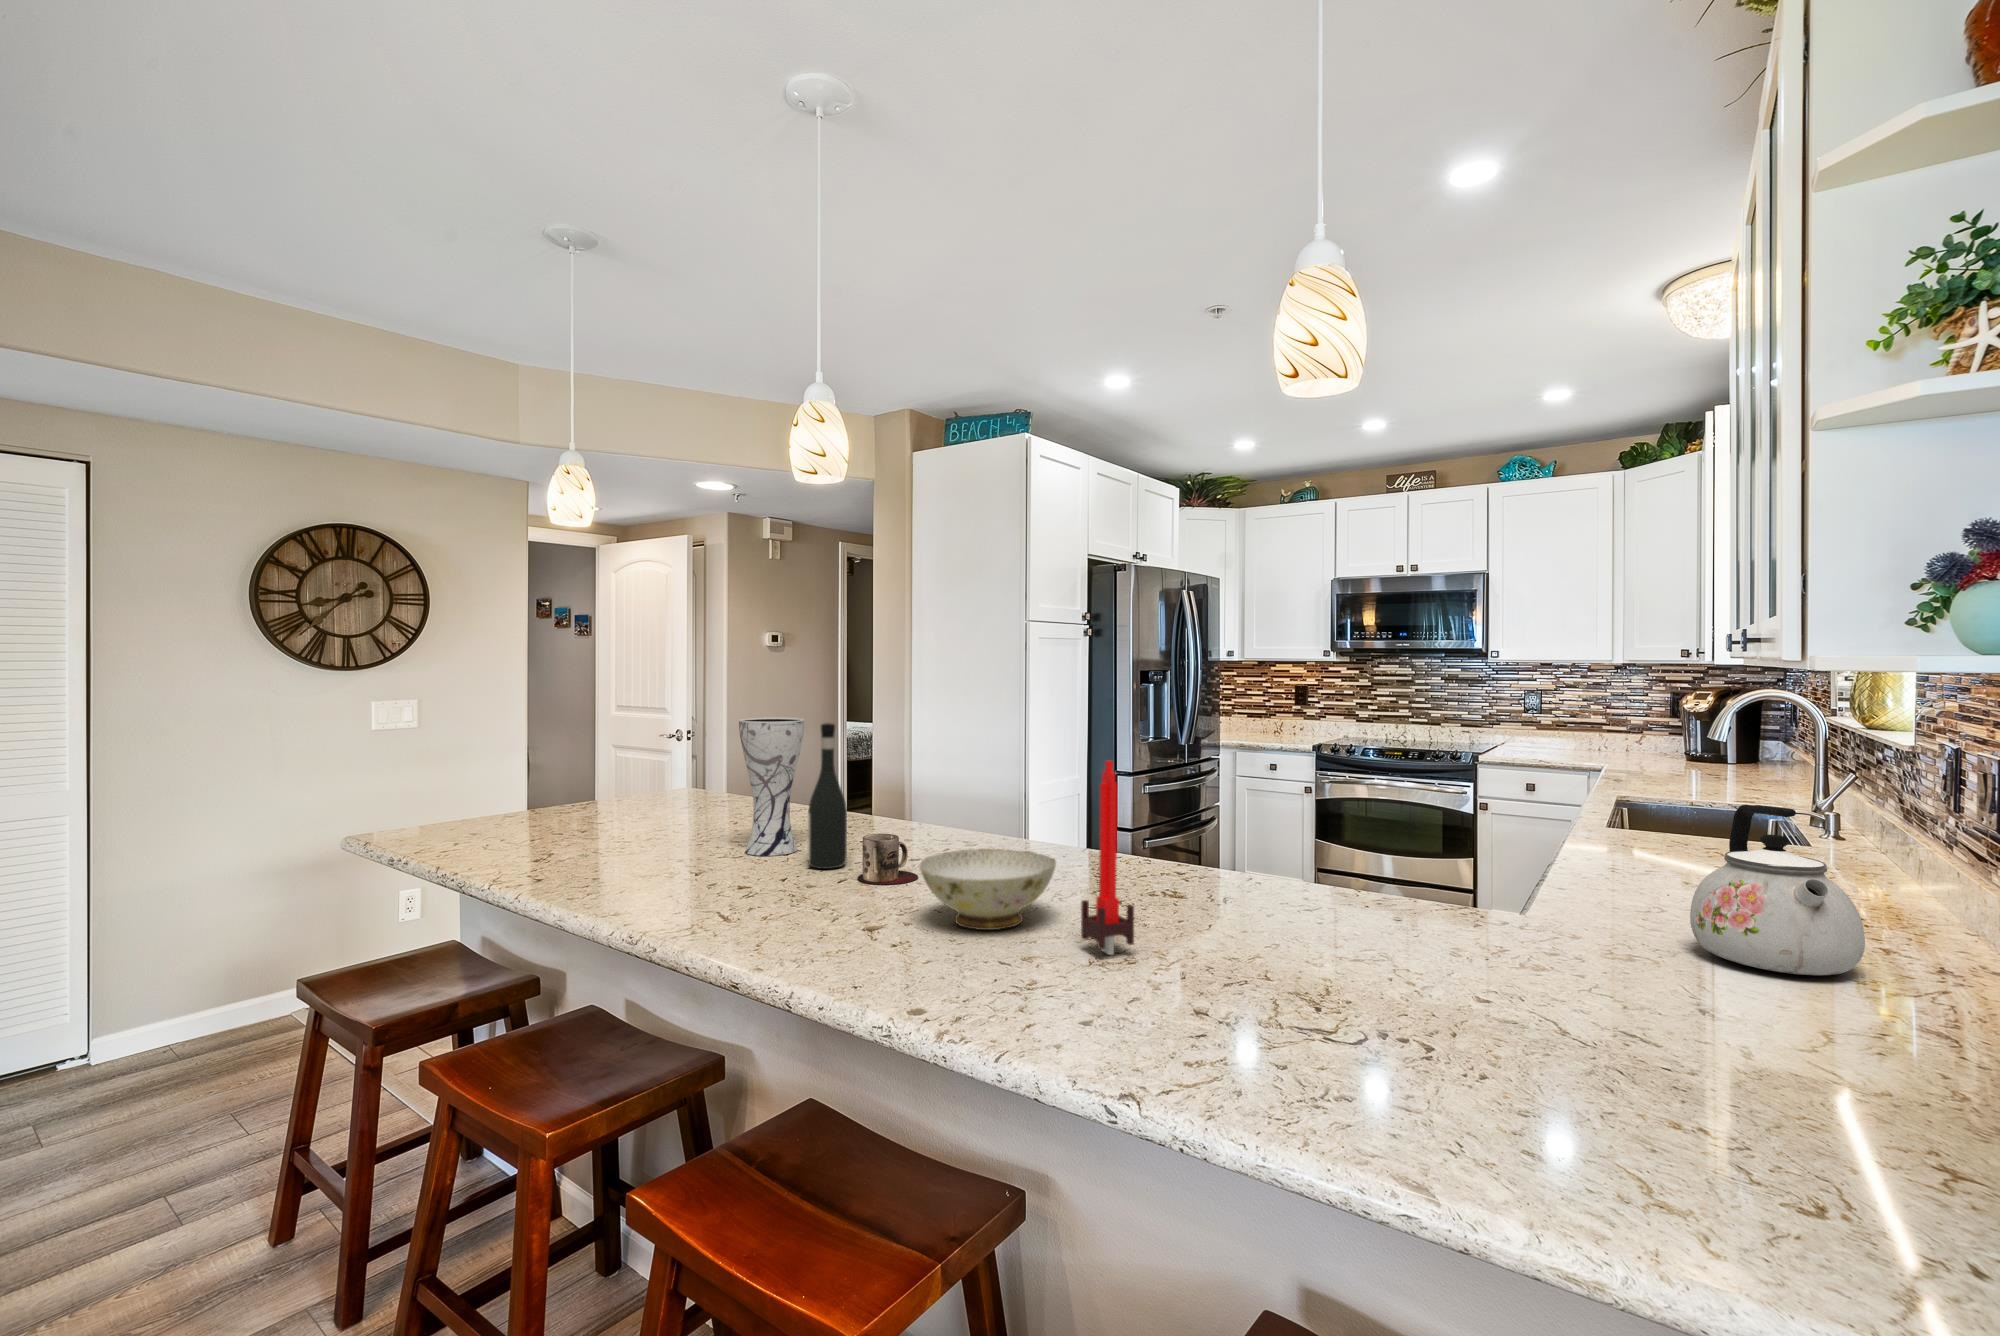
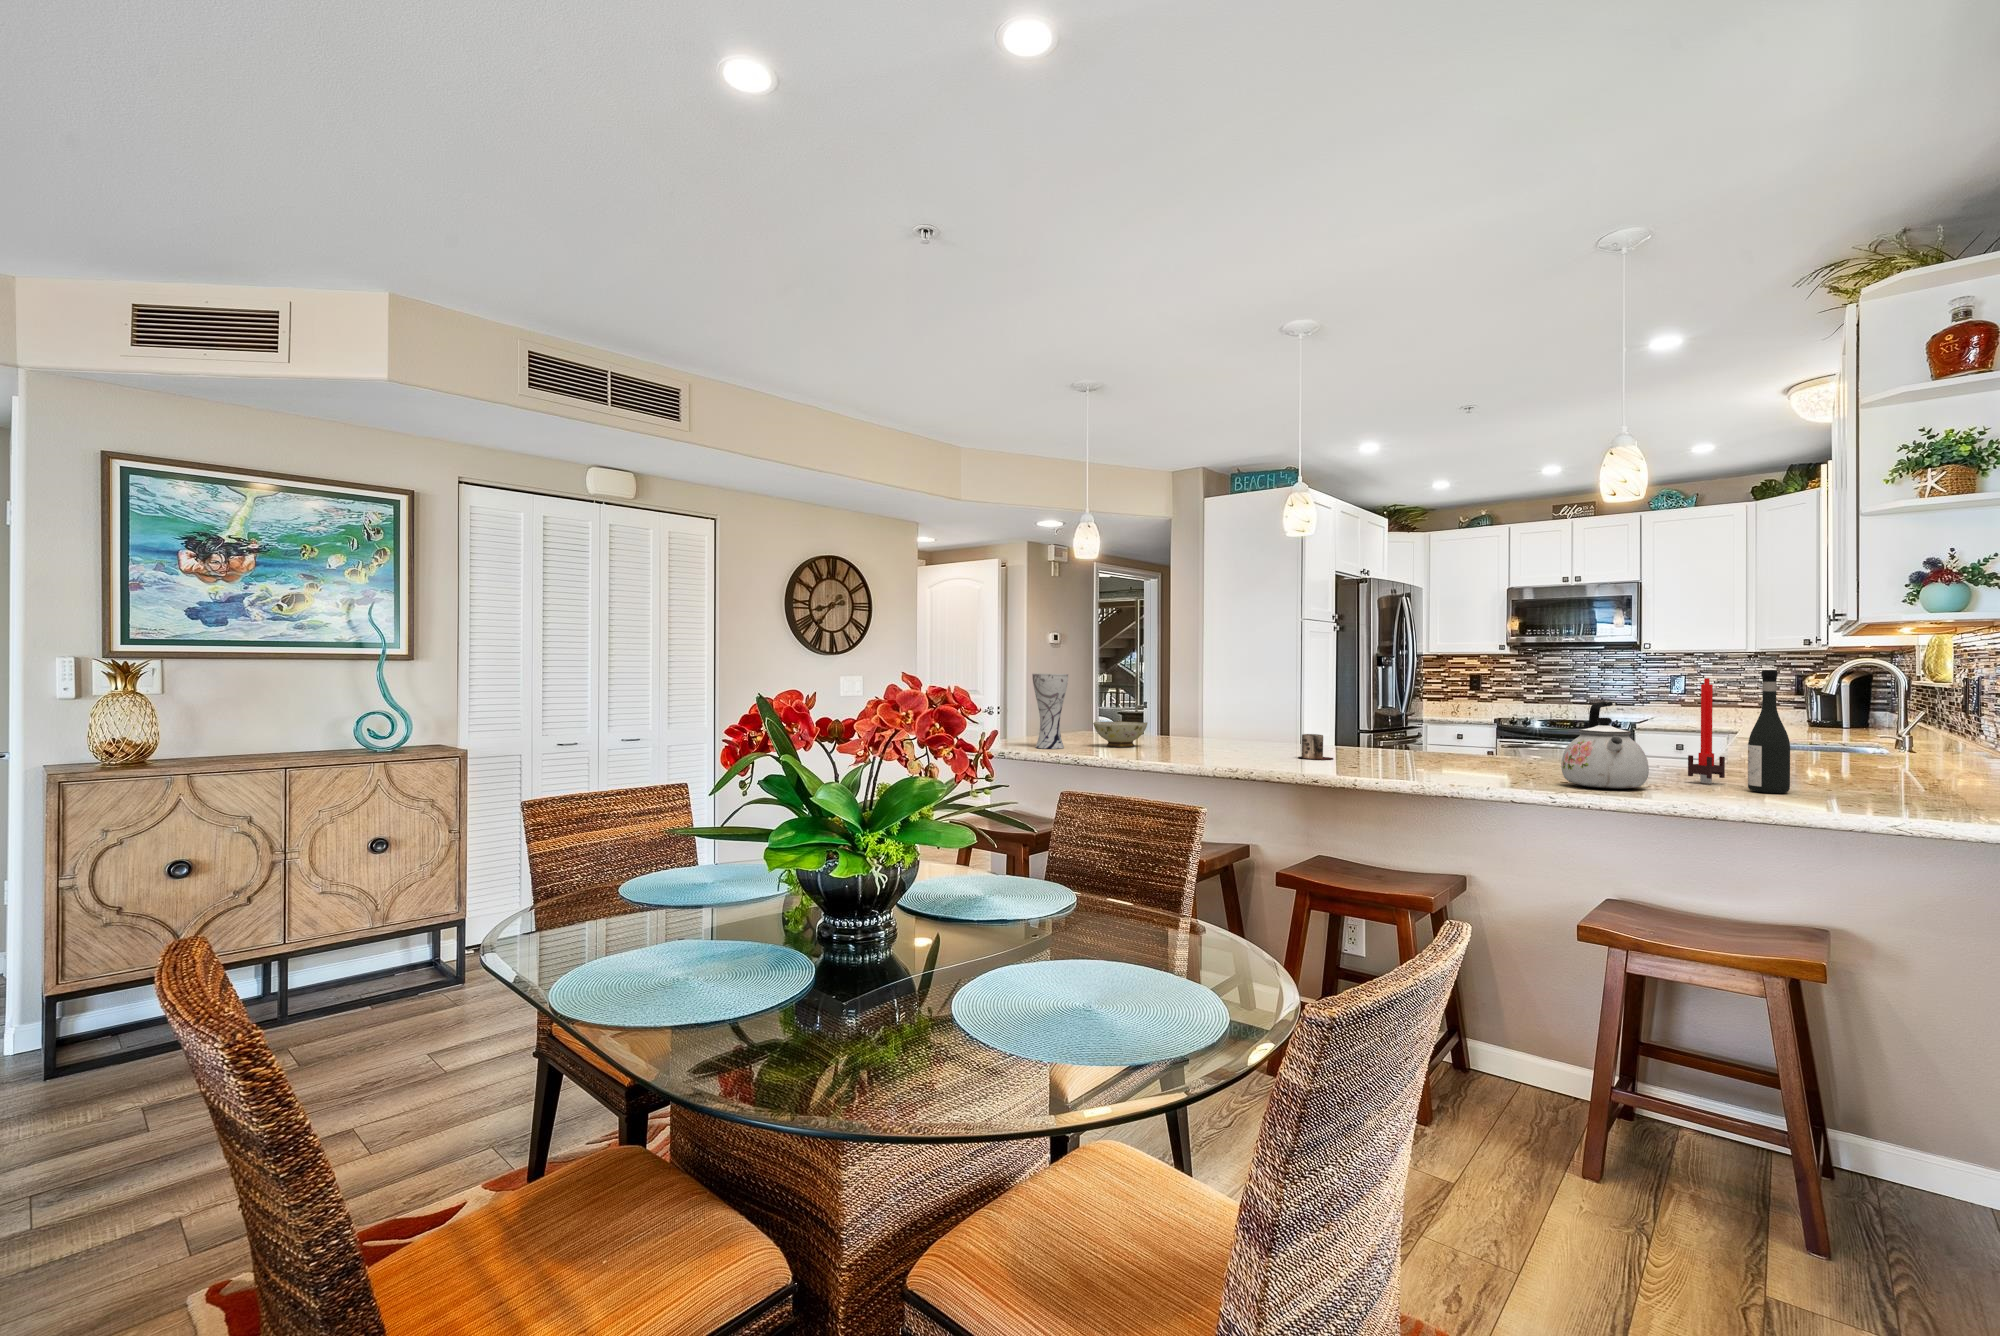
vase: present [739,717,805,856] -> present [1032,674,1068,749]
wine bottle: present [808,723,847,869] -> present [1748,670,1790,793]
candle: present [1081,761,1134,955] -> present [1688,678,1725,784]
kettle: present [1690,805,1865,975] -> present [1561,702,1649,789]
ceramic bowl: present [920,849,1056,930] -> present [1093,721,1147,747]

